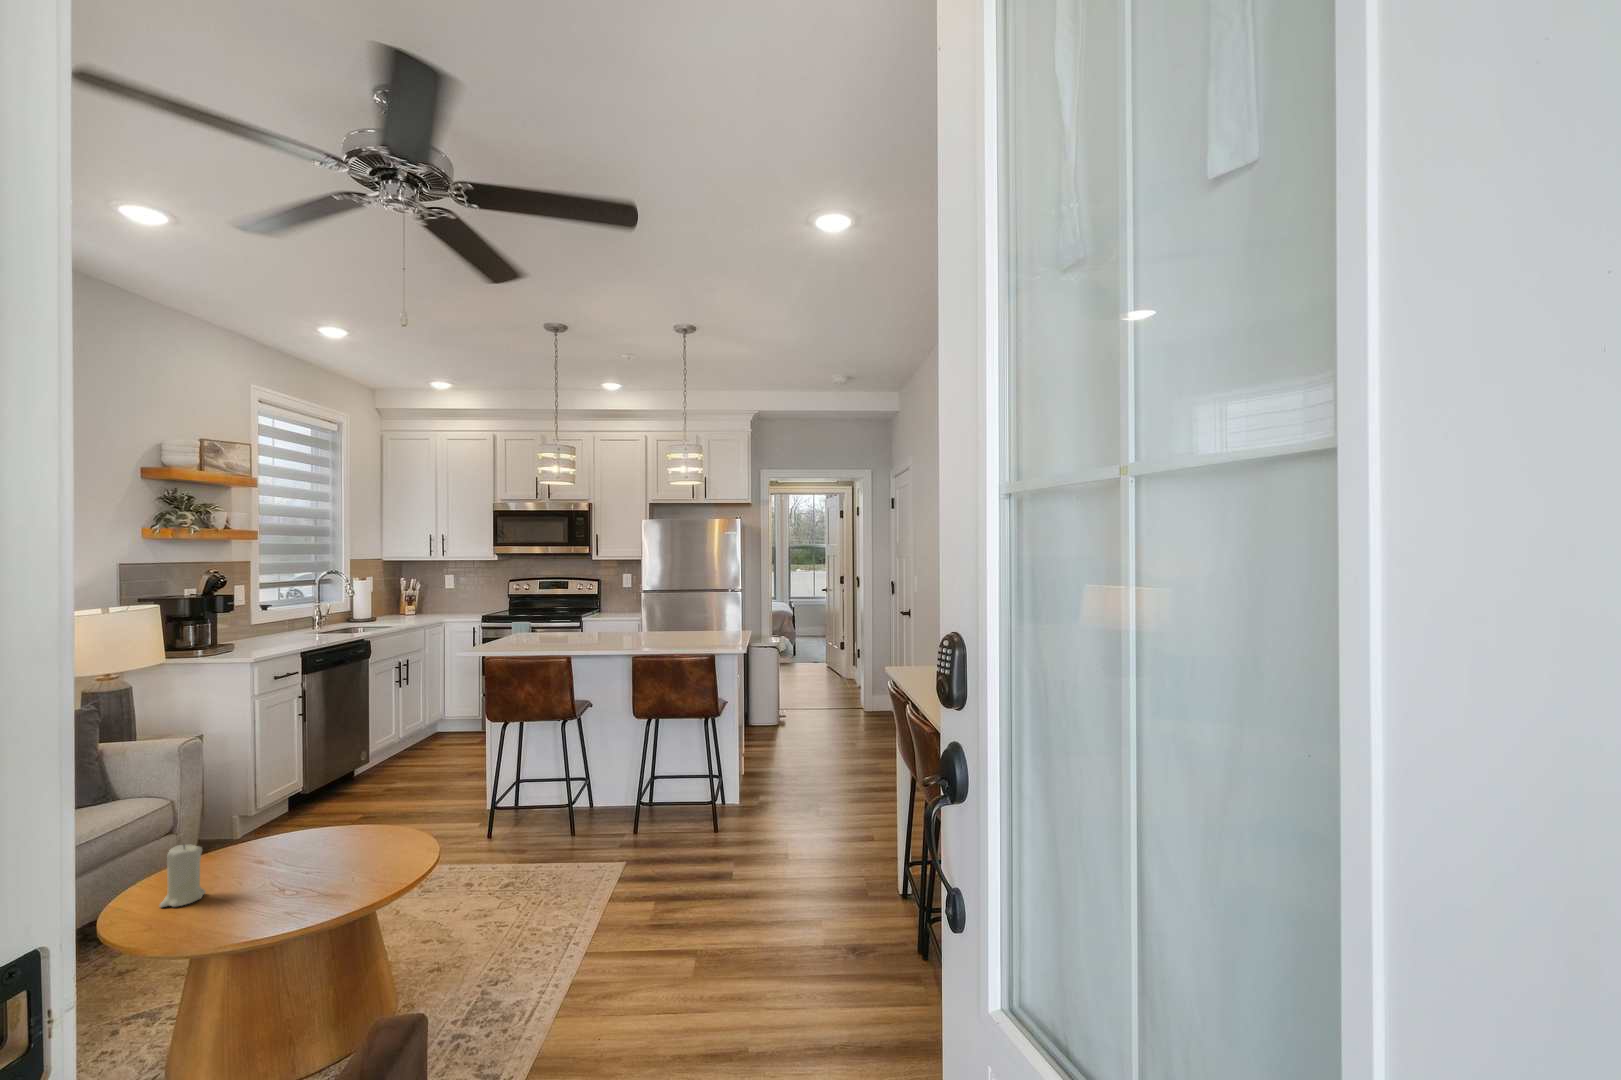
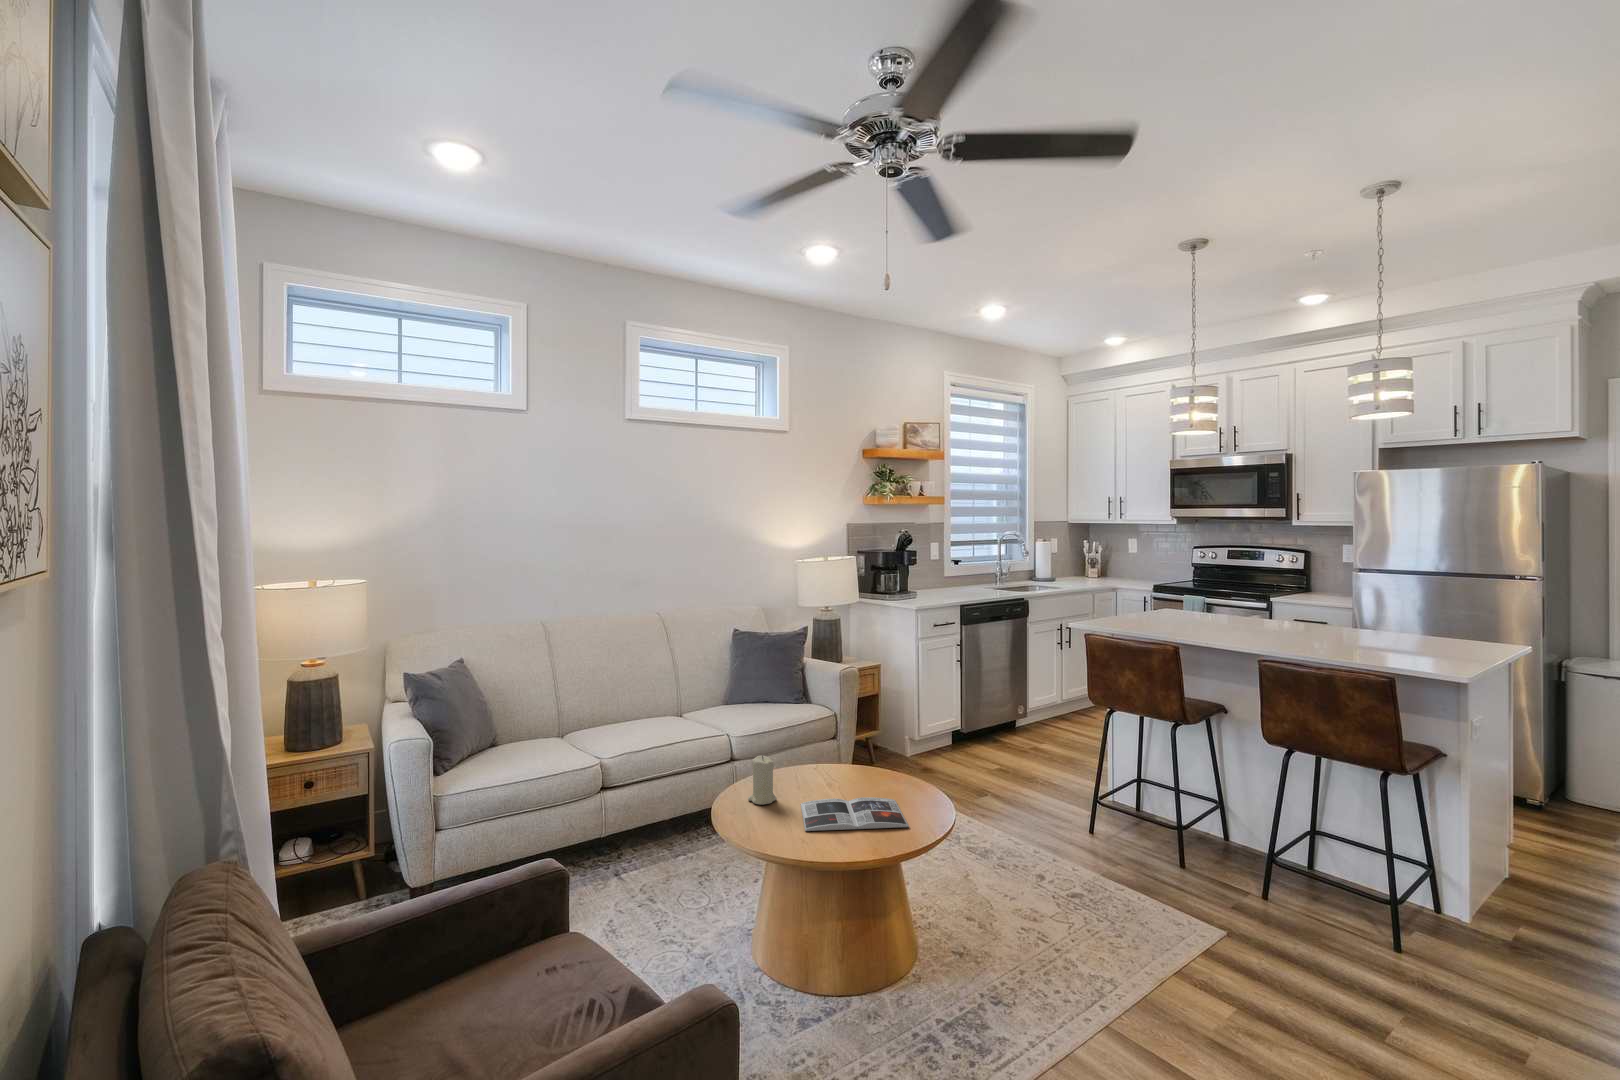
magazine: none [245,844,399,901] -> present [800,797,909,831]

